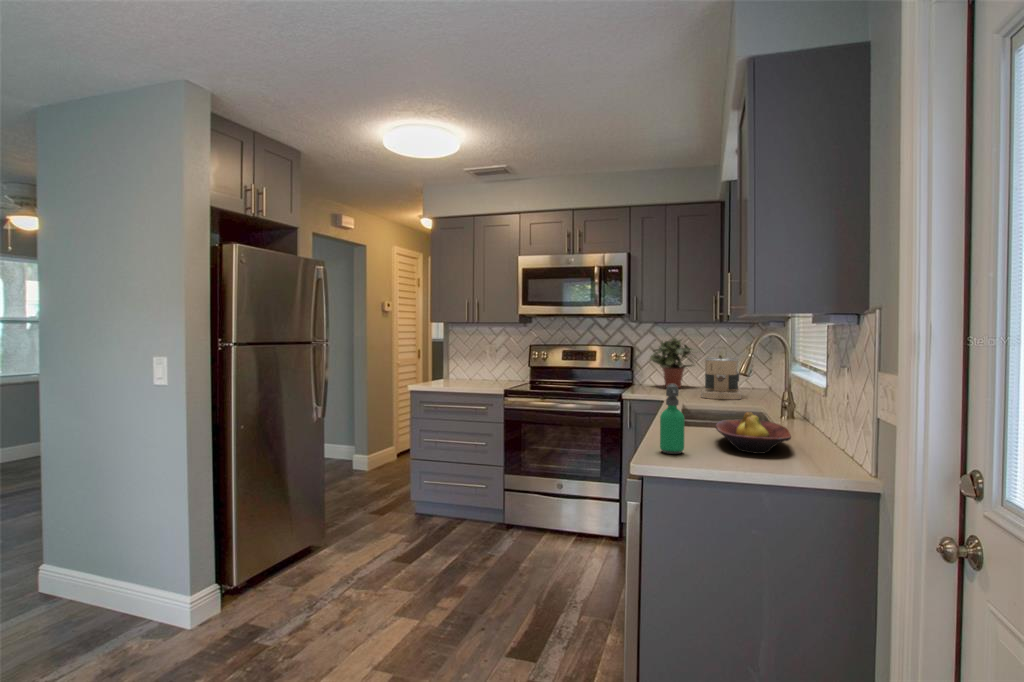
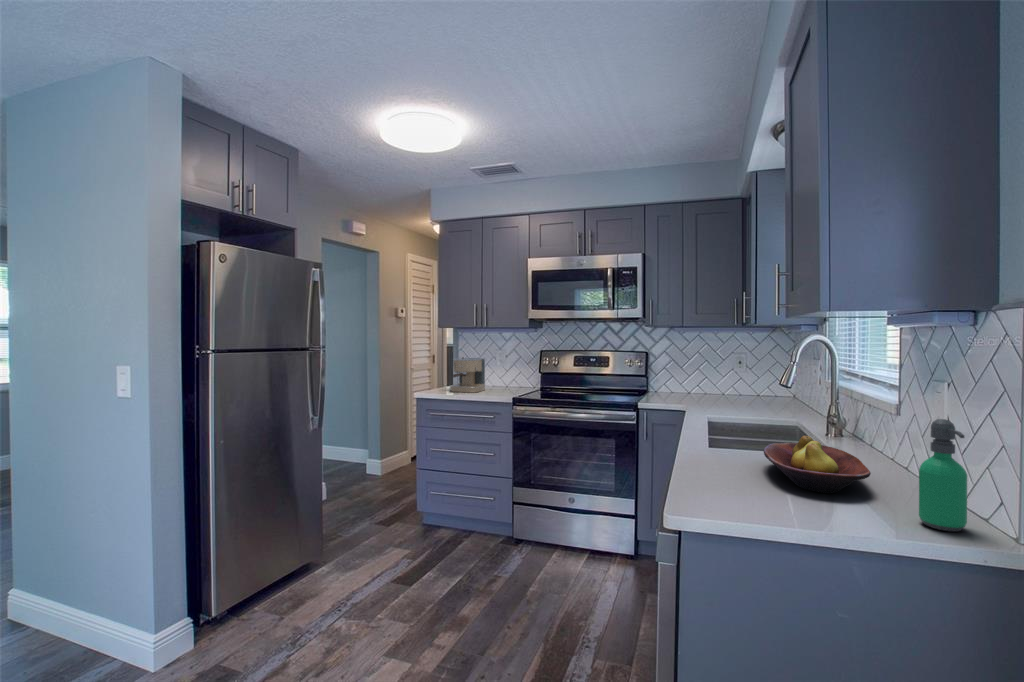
potted plant: present [650,338,694,388] -> none [666,343,719,396]
coffee maker: present [701,357,741,400] -> present [450,357,485,393]
soap dispenser: present [660,384,685,454] -> present [919,419,967,531]

